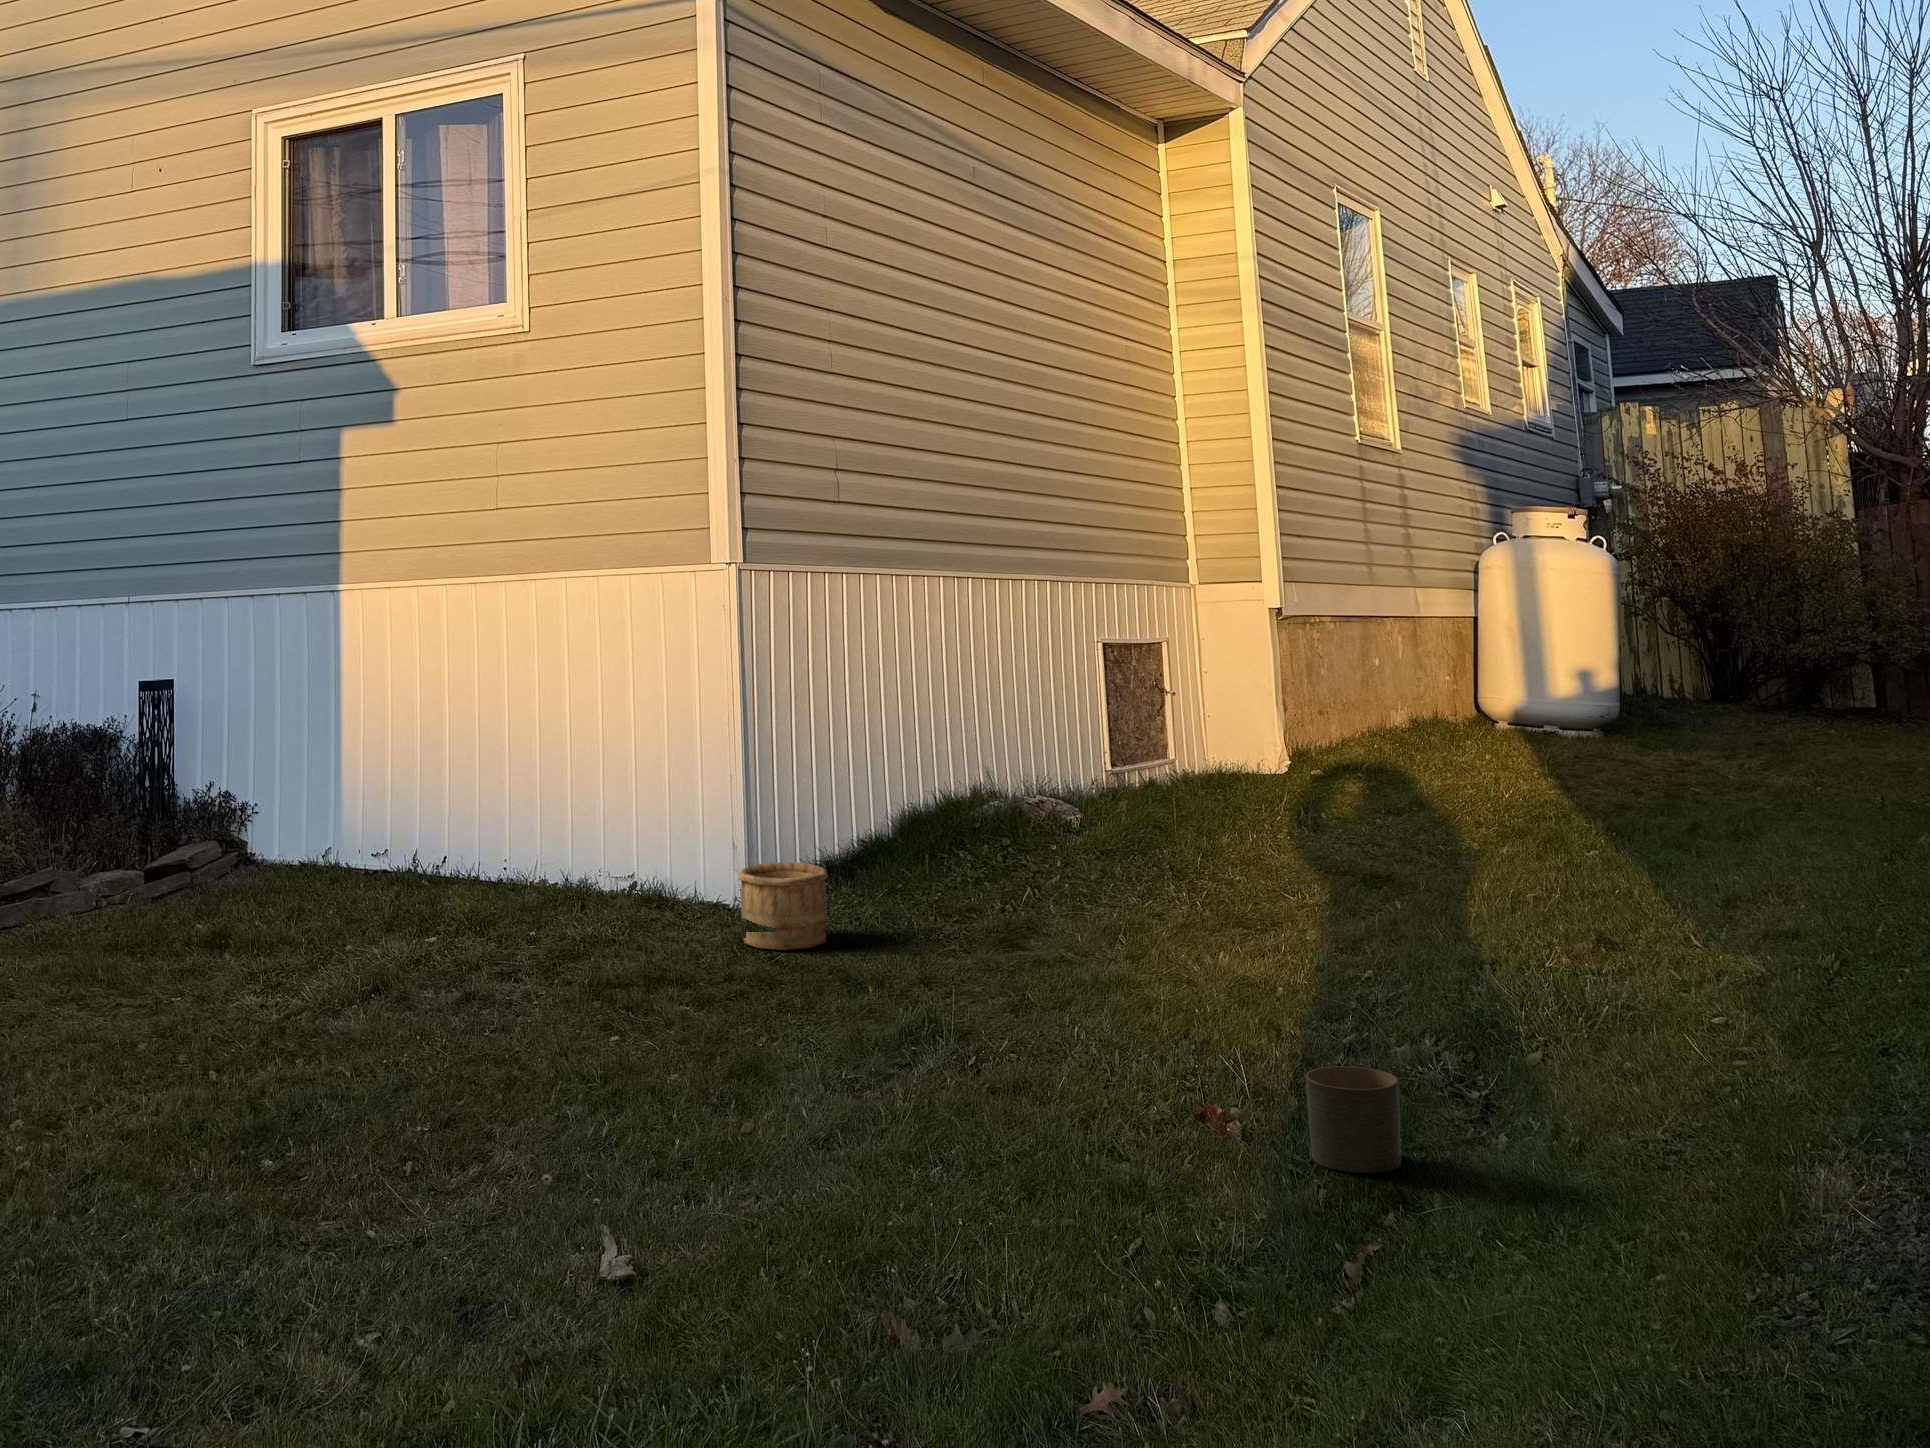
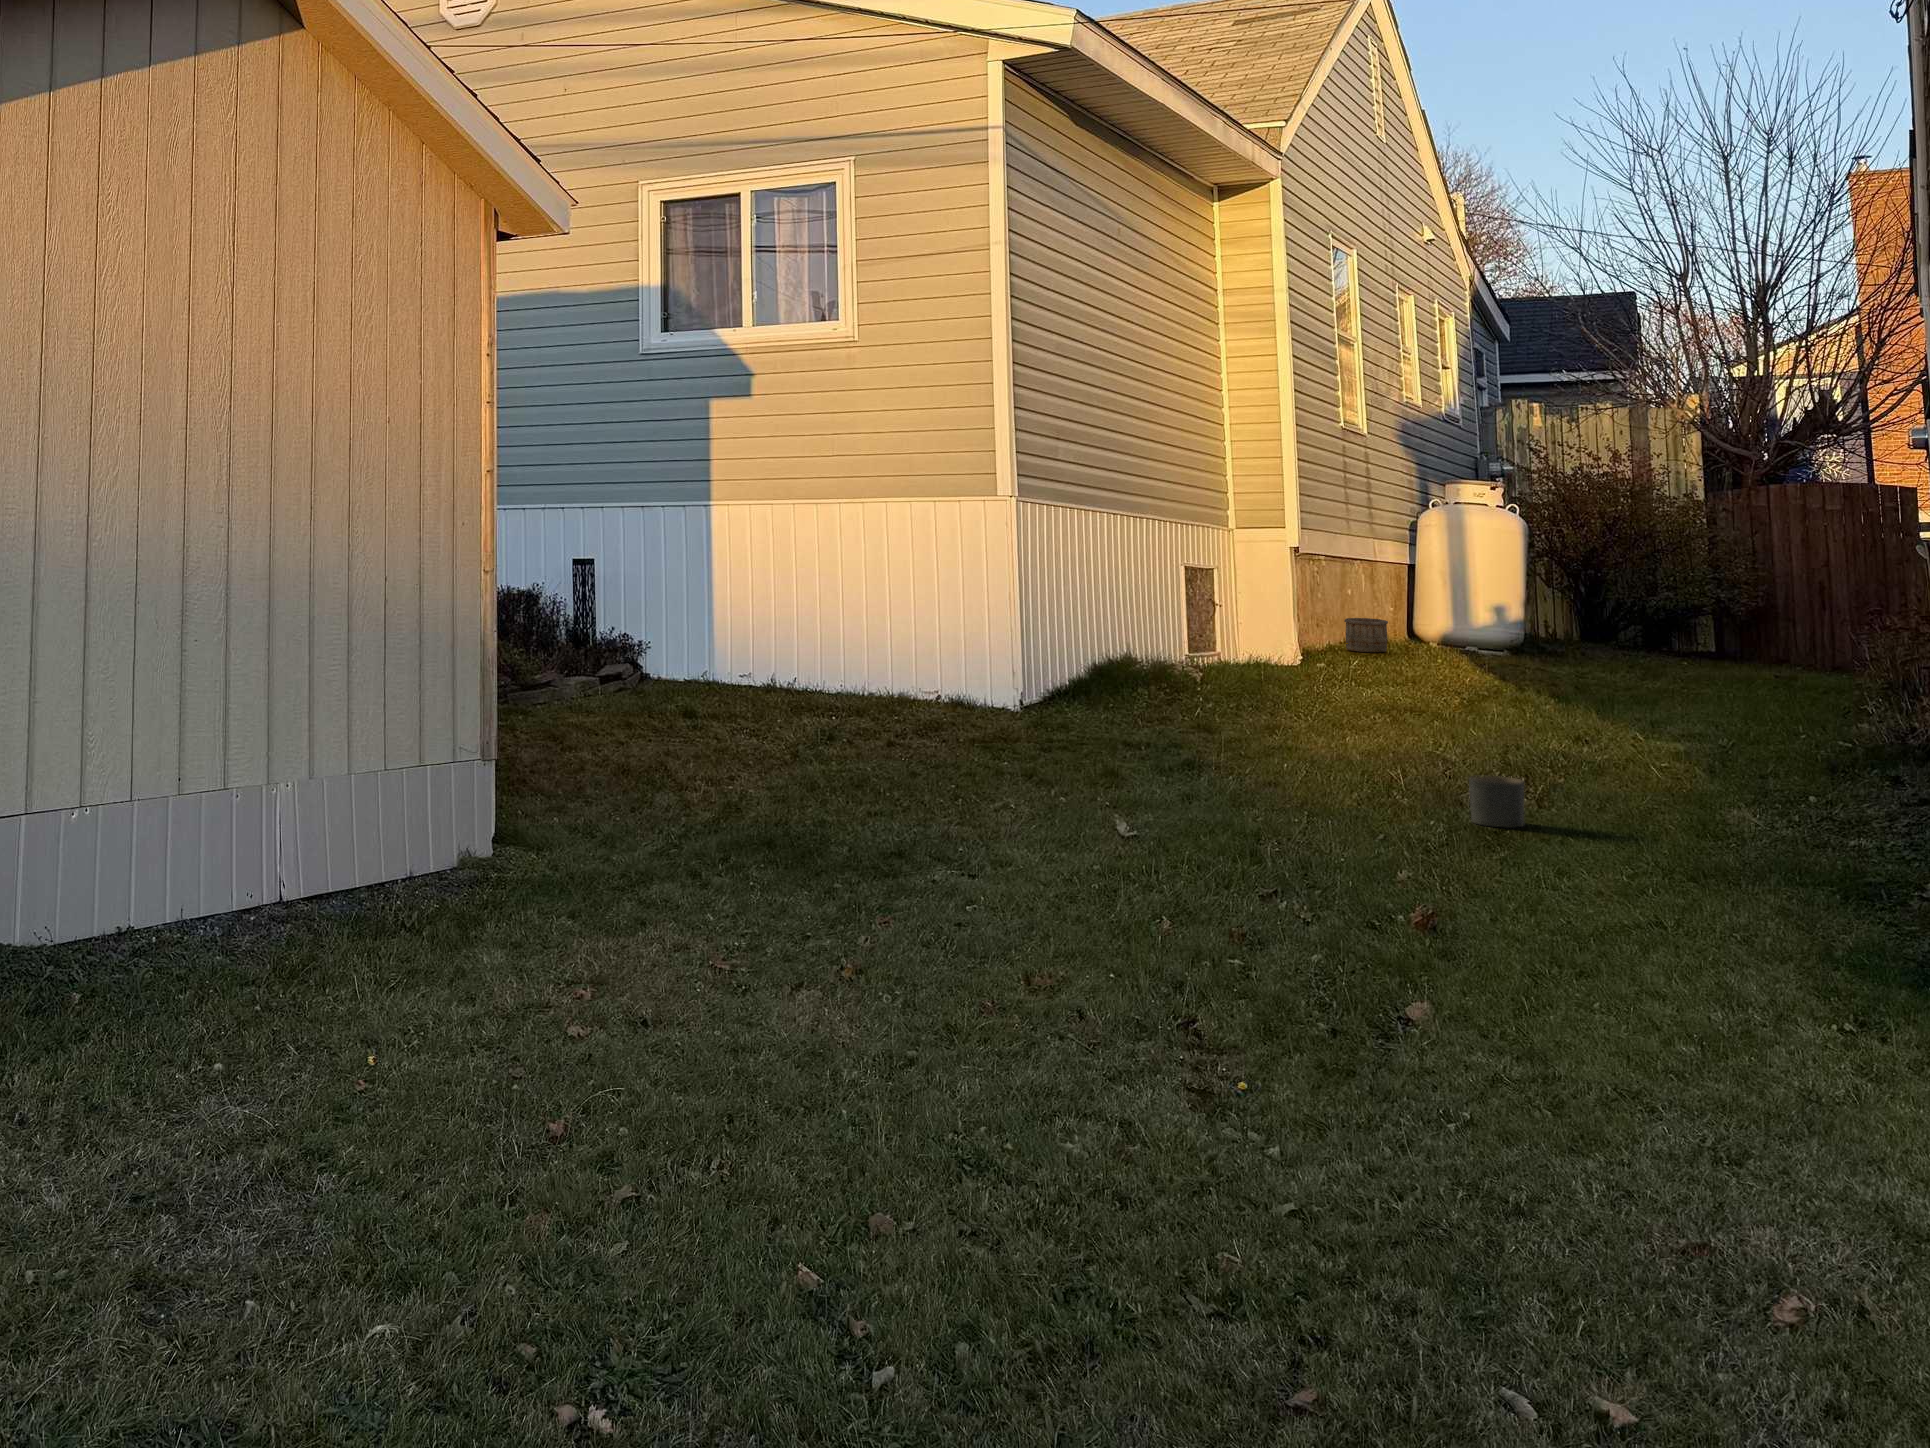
wooden bucket: present [738,862,828,950] -> present [1344,618,1388,652]

